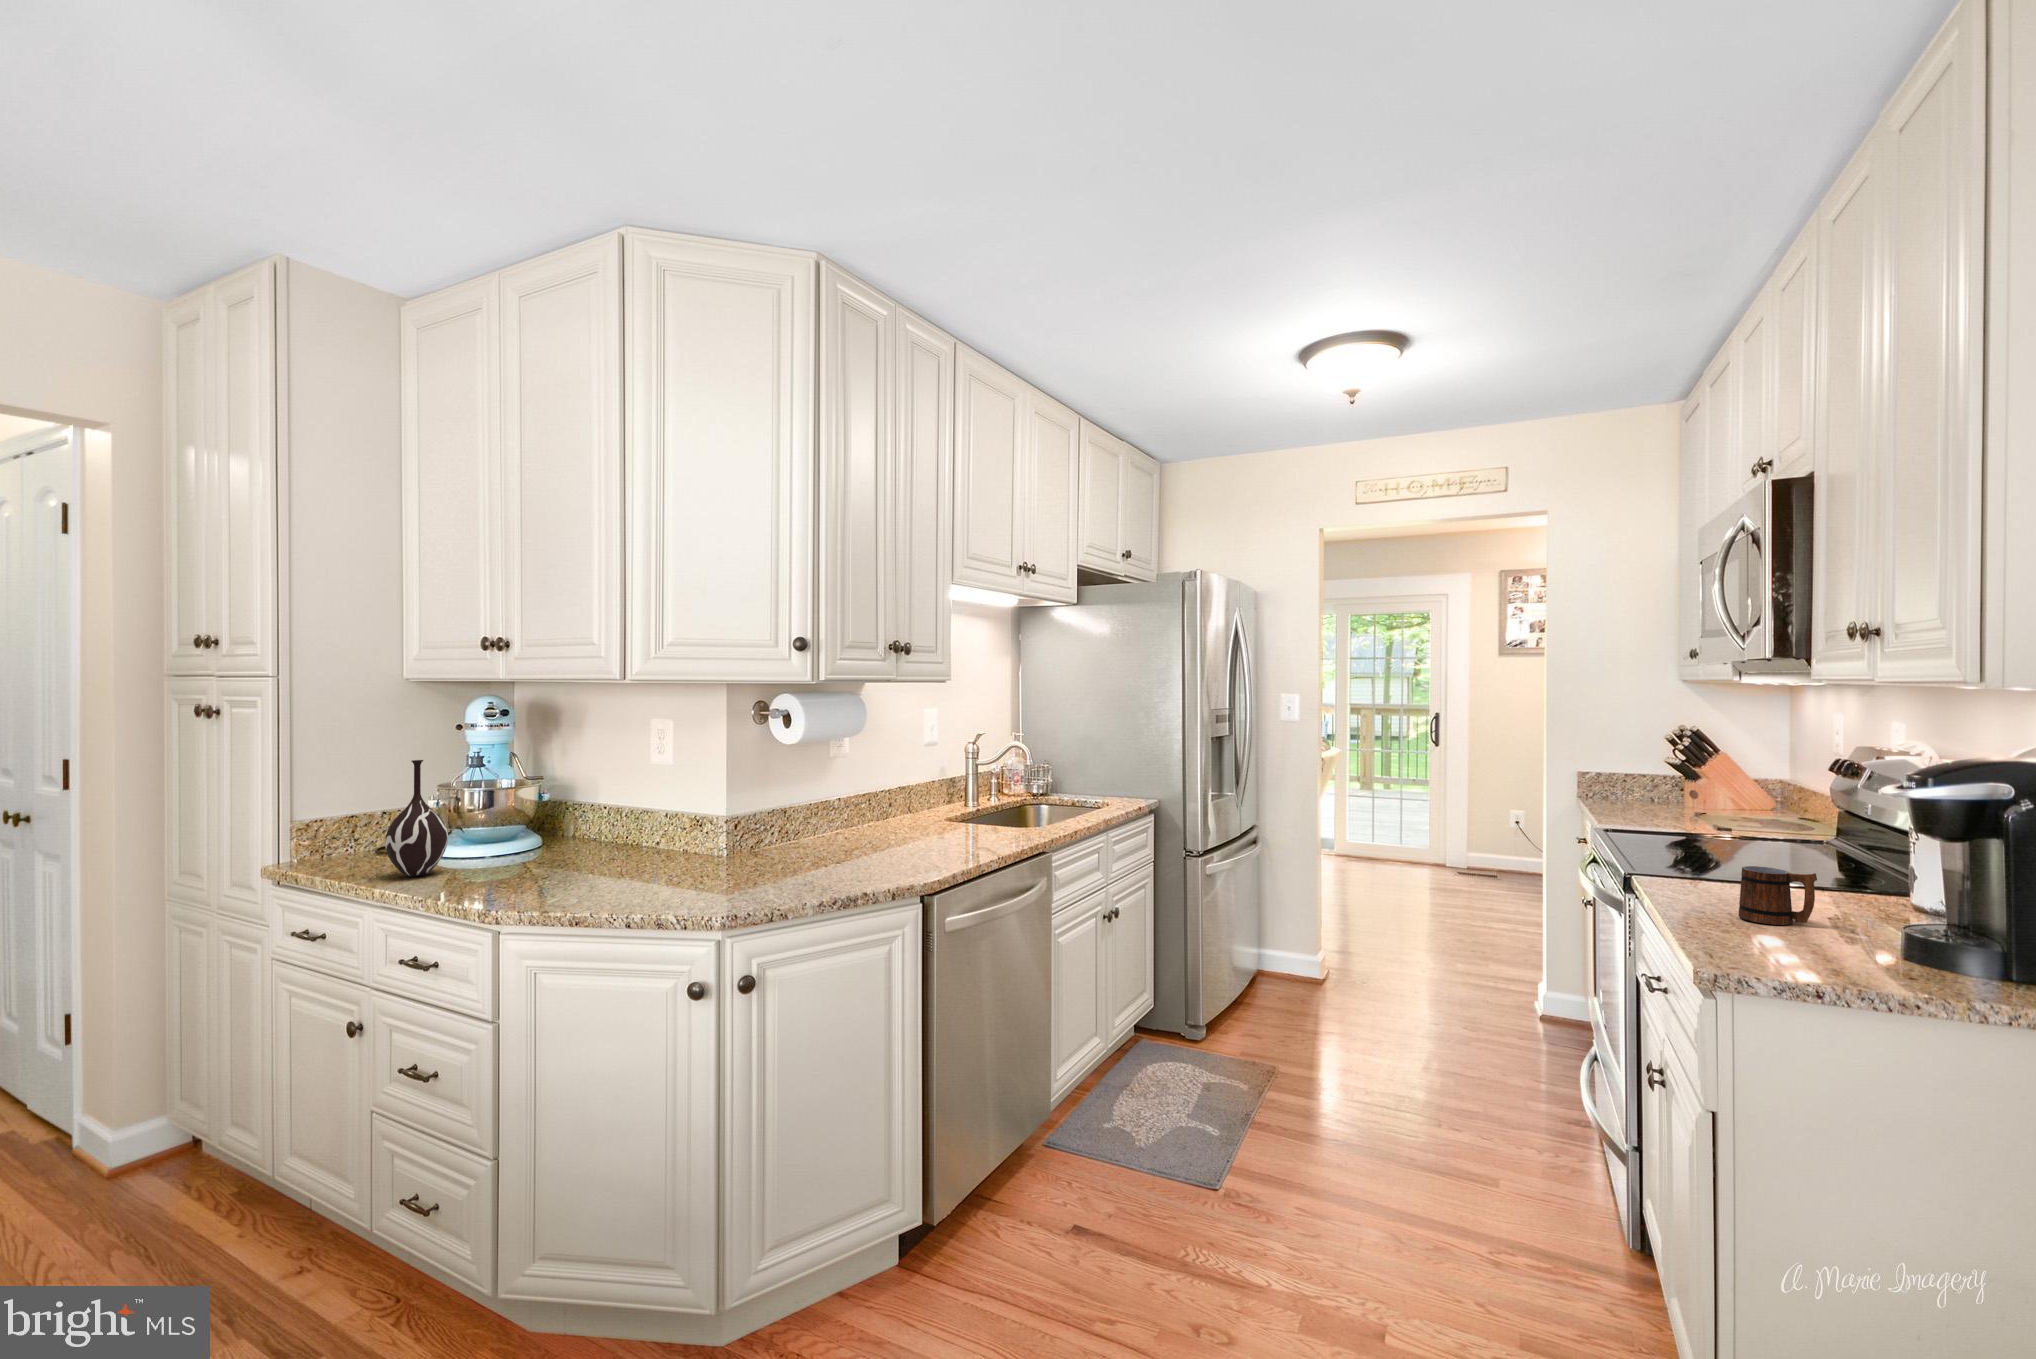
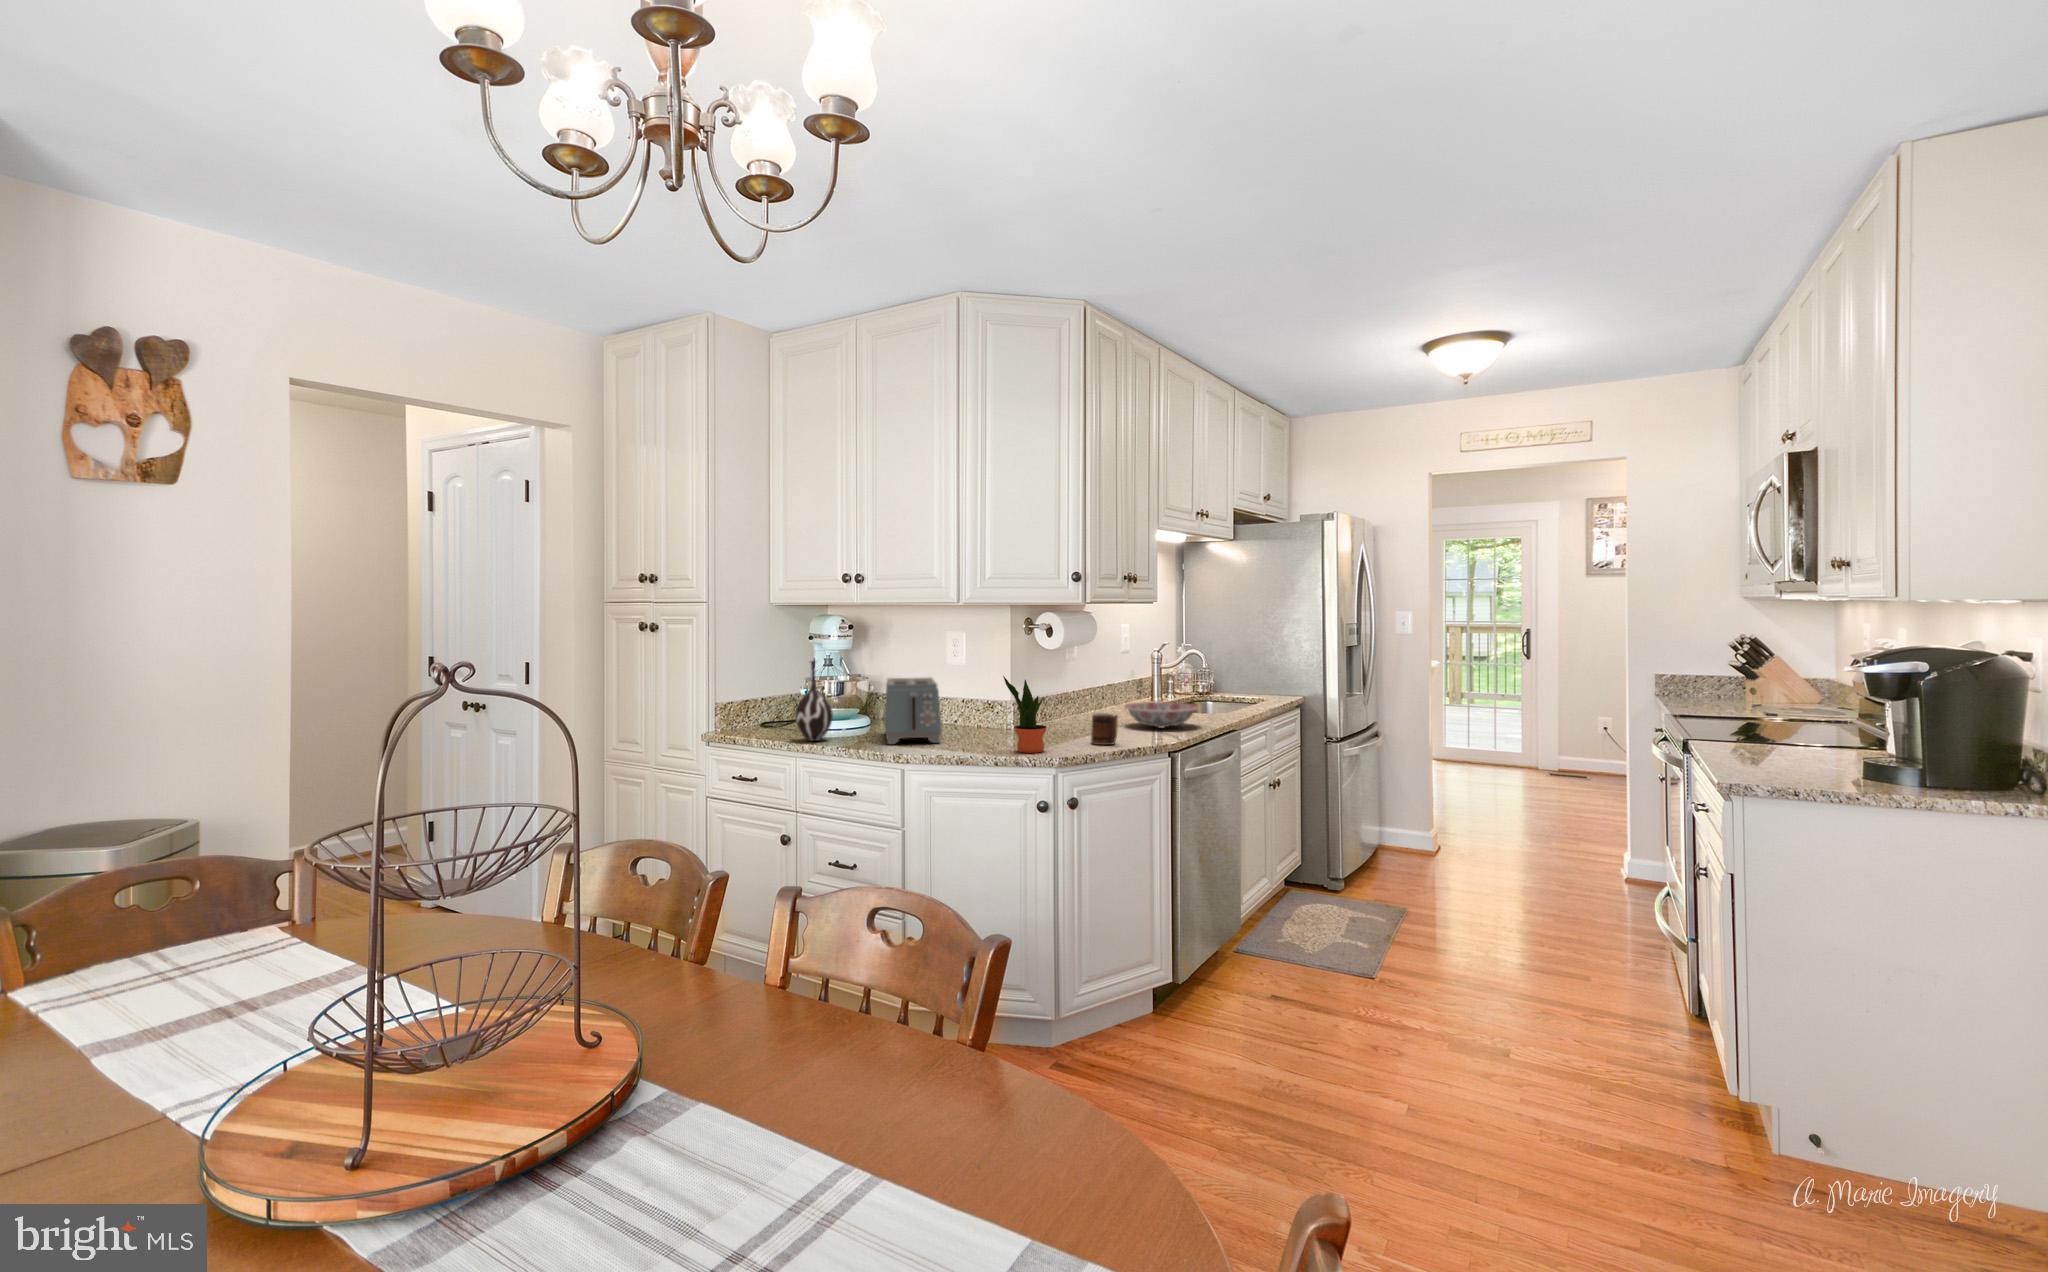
toaster: none [506,782,620,883] -> present [884,677,942,744]
potted plant: none [656,786,726,902] -> present [1003,676,1046,753]
ceramic bowl: none [890,812,991,848] -> present [1124,702,1199,727]
mug: present [1738,866,1817,925] -> present [1091,713,1118,745]

